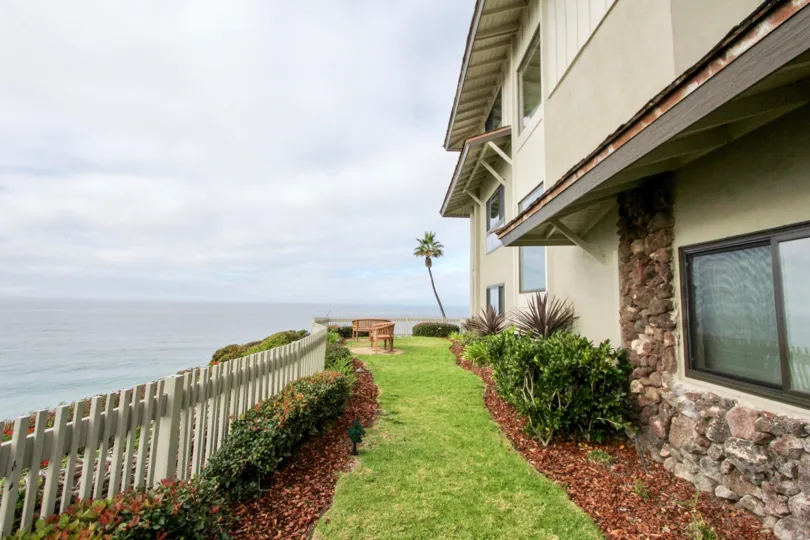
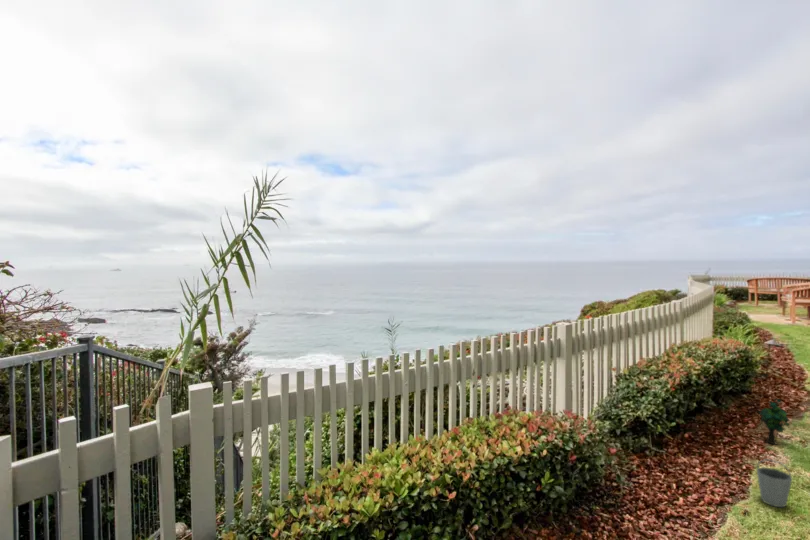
bucket: none [340,473,363,513] -> present [757,467,792,507]

